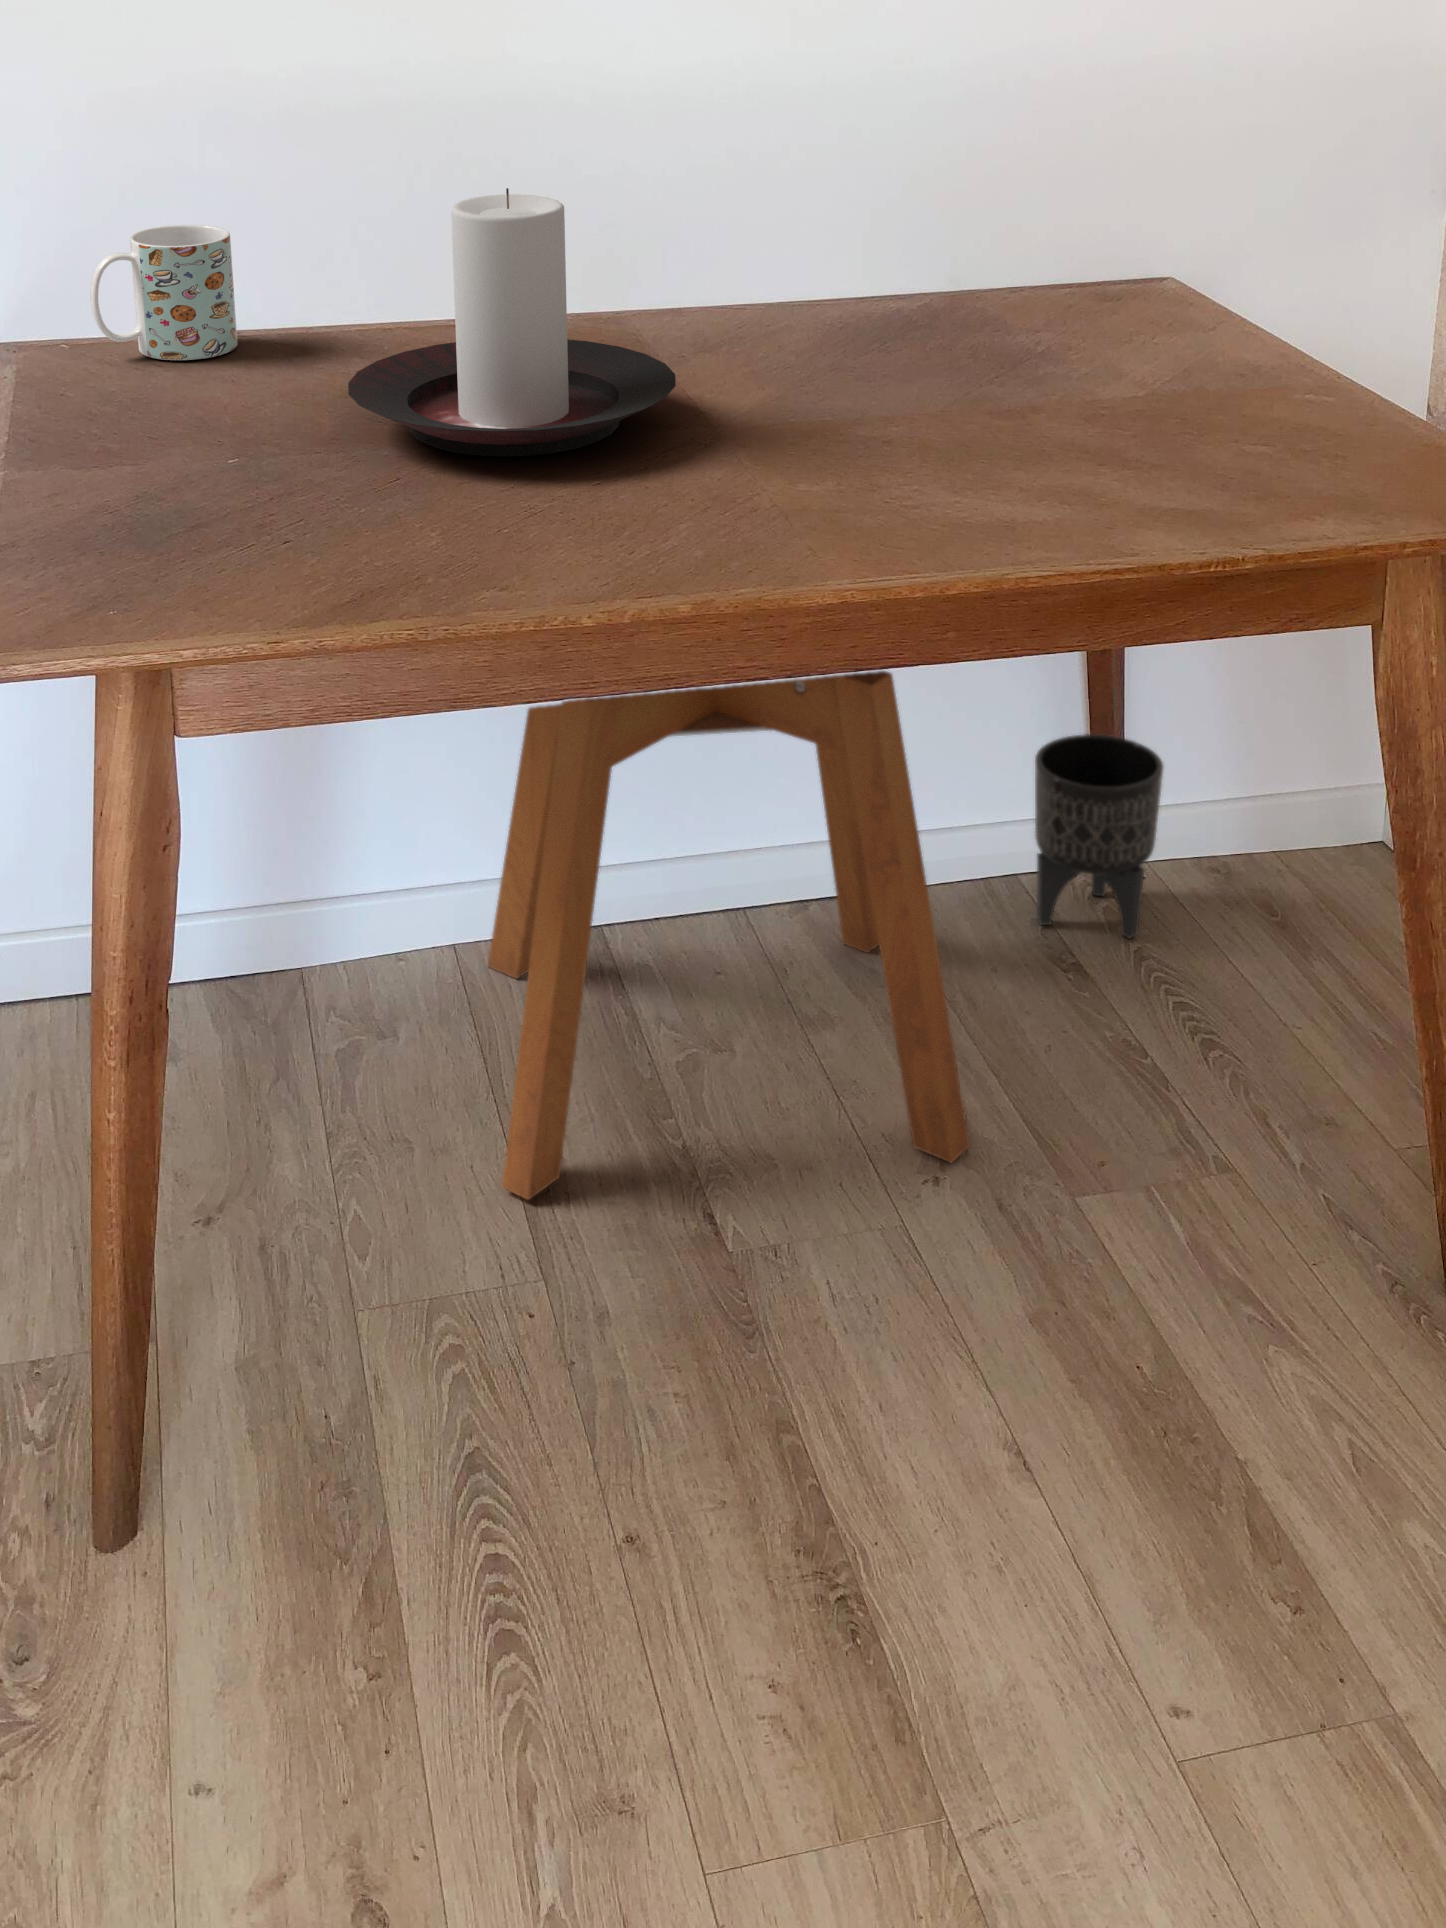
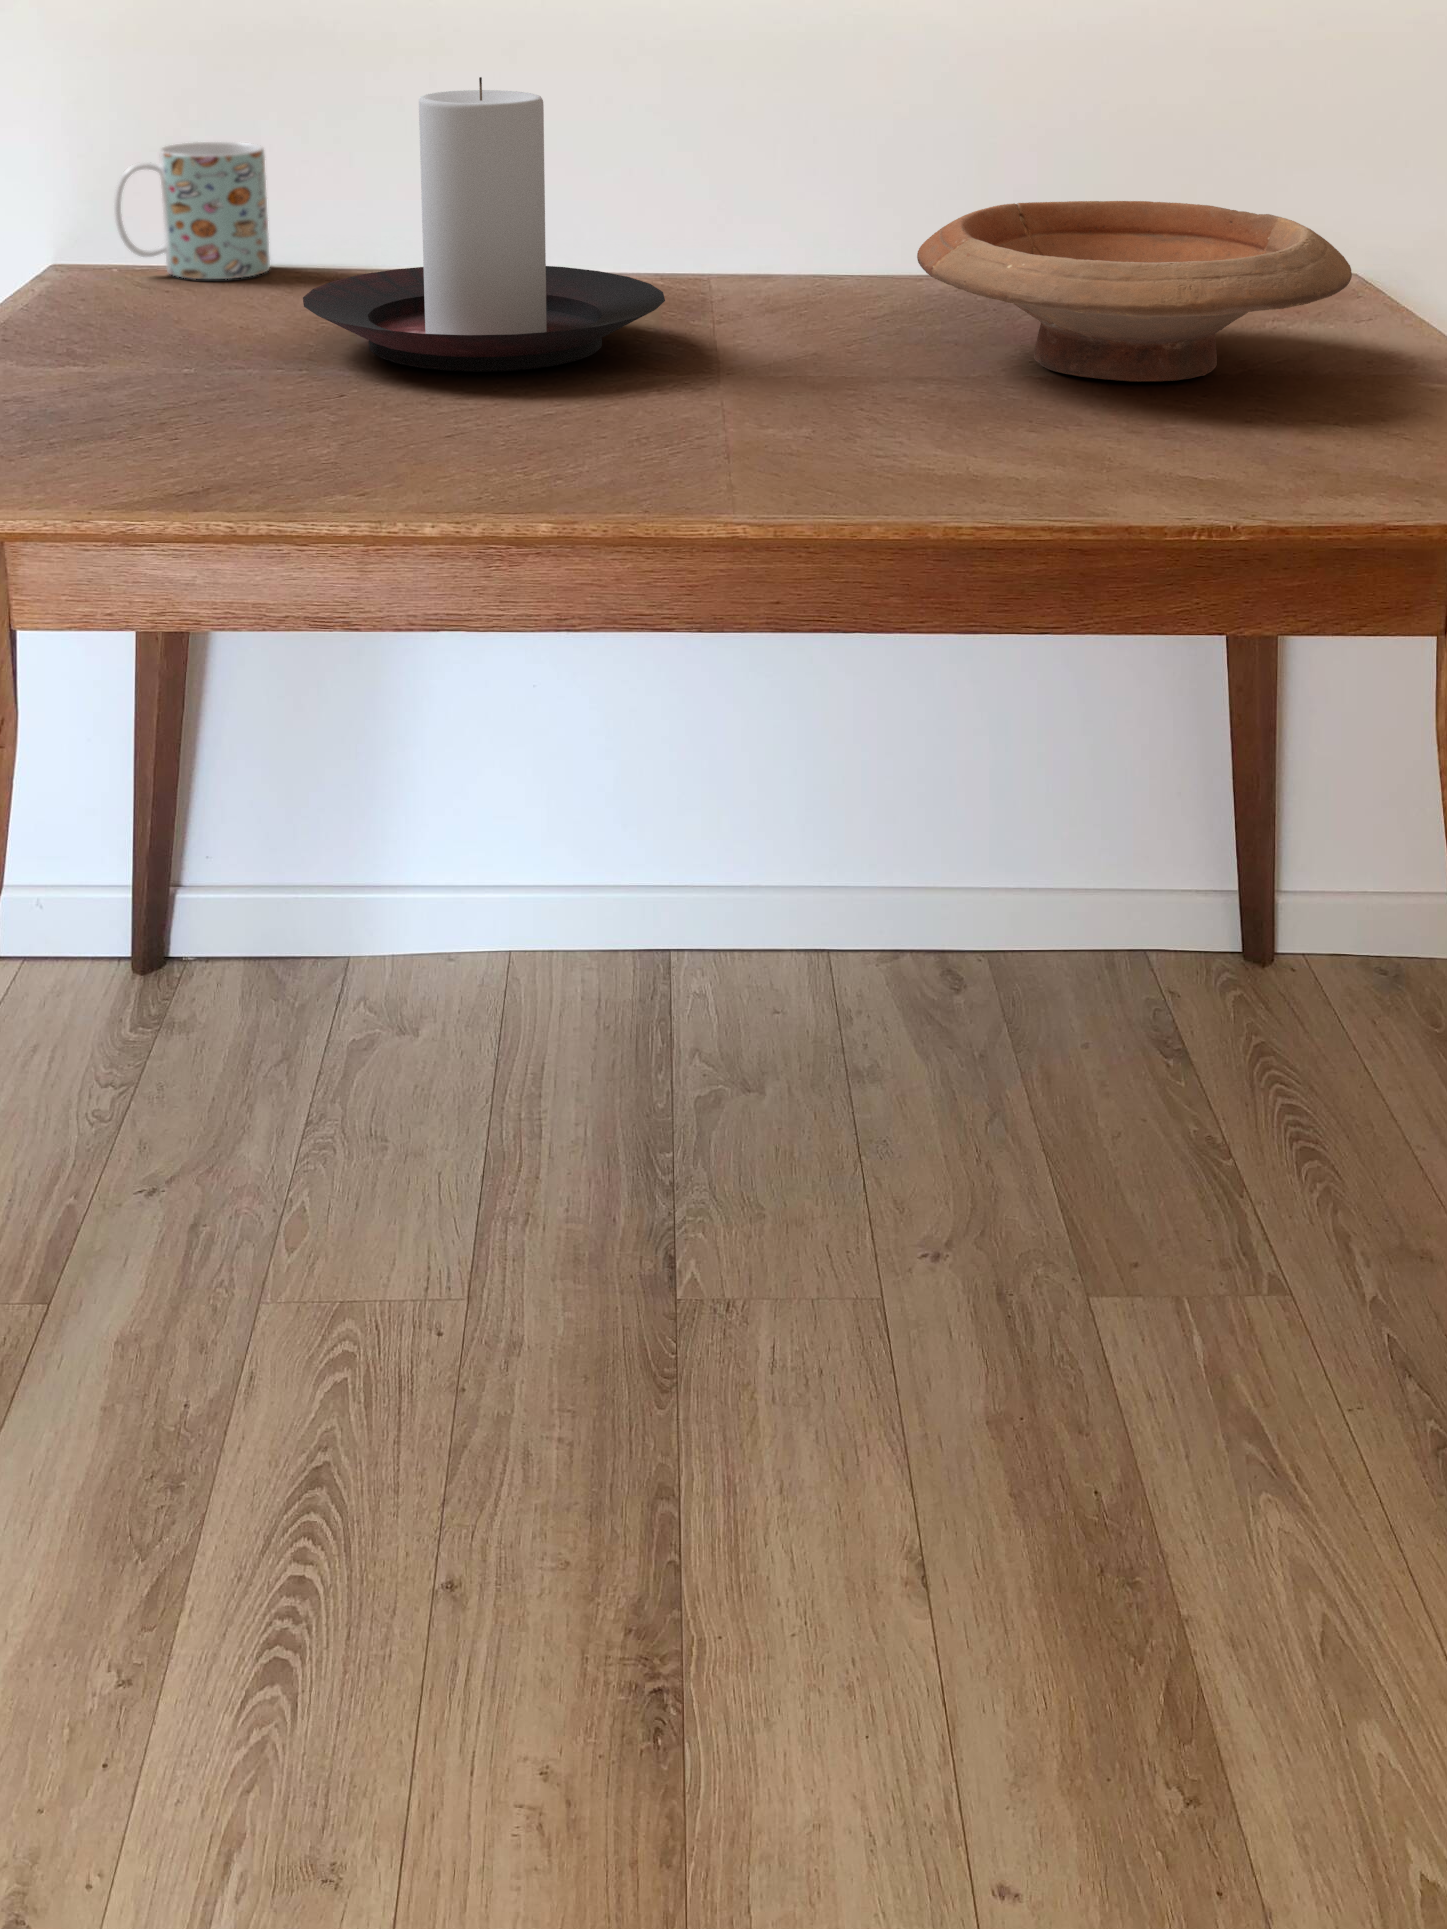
wooden bowl: none [886,252,1254,421] -> present [917,201,1352,382]
stool: present [488,670,970,1200] -> none [459,479,1001,1243]
planter: present [1035,734,1163,938] -> none [1150,797,1303,1033]

